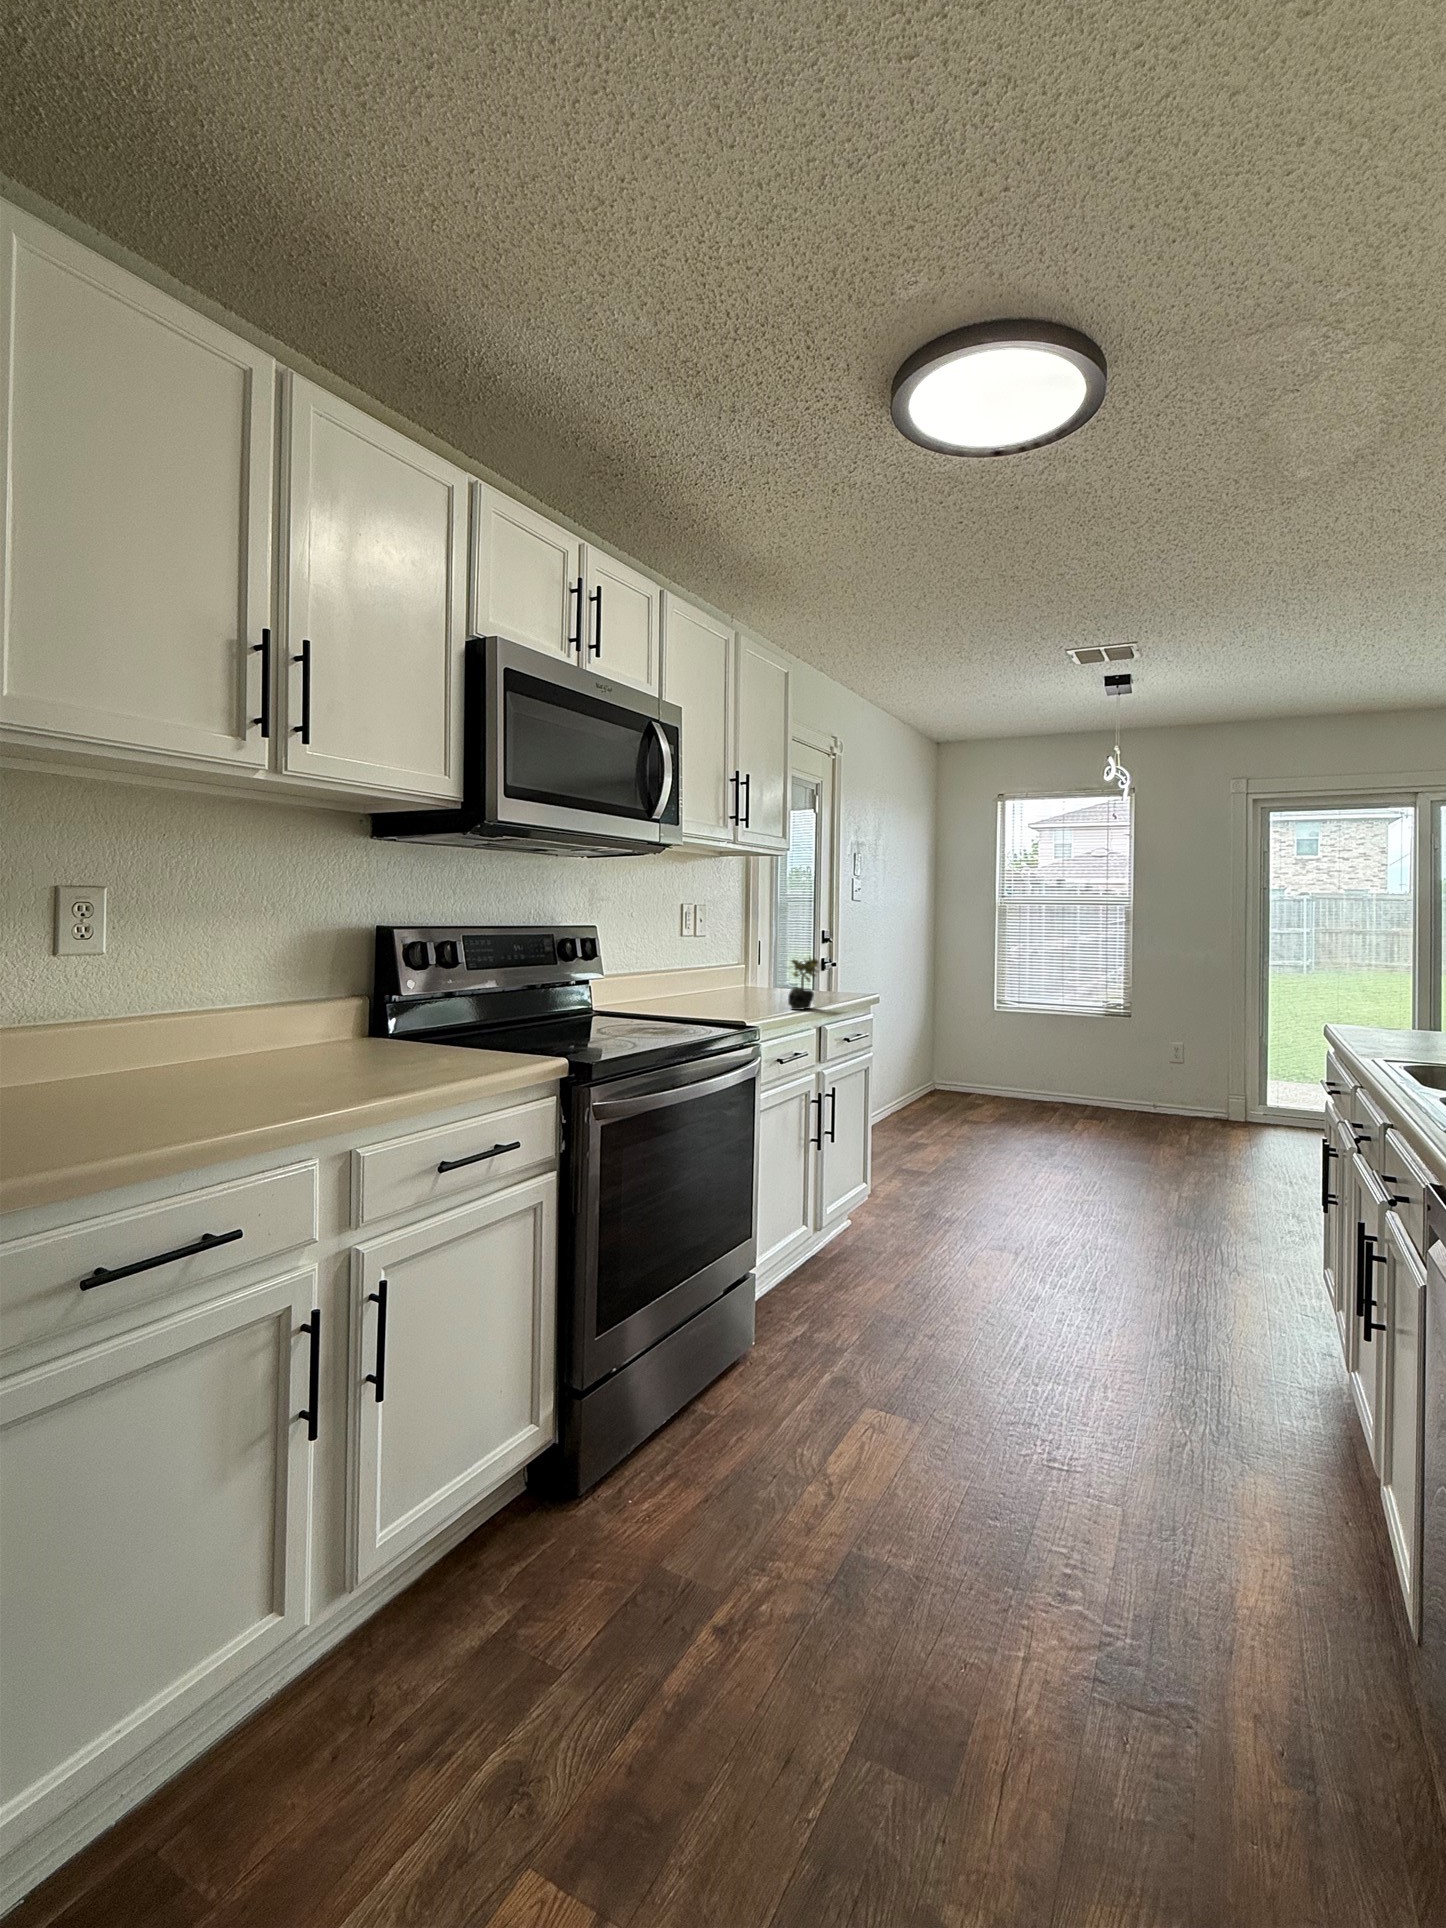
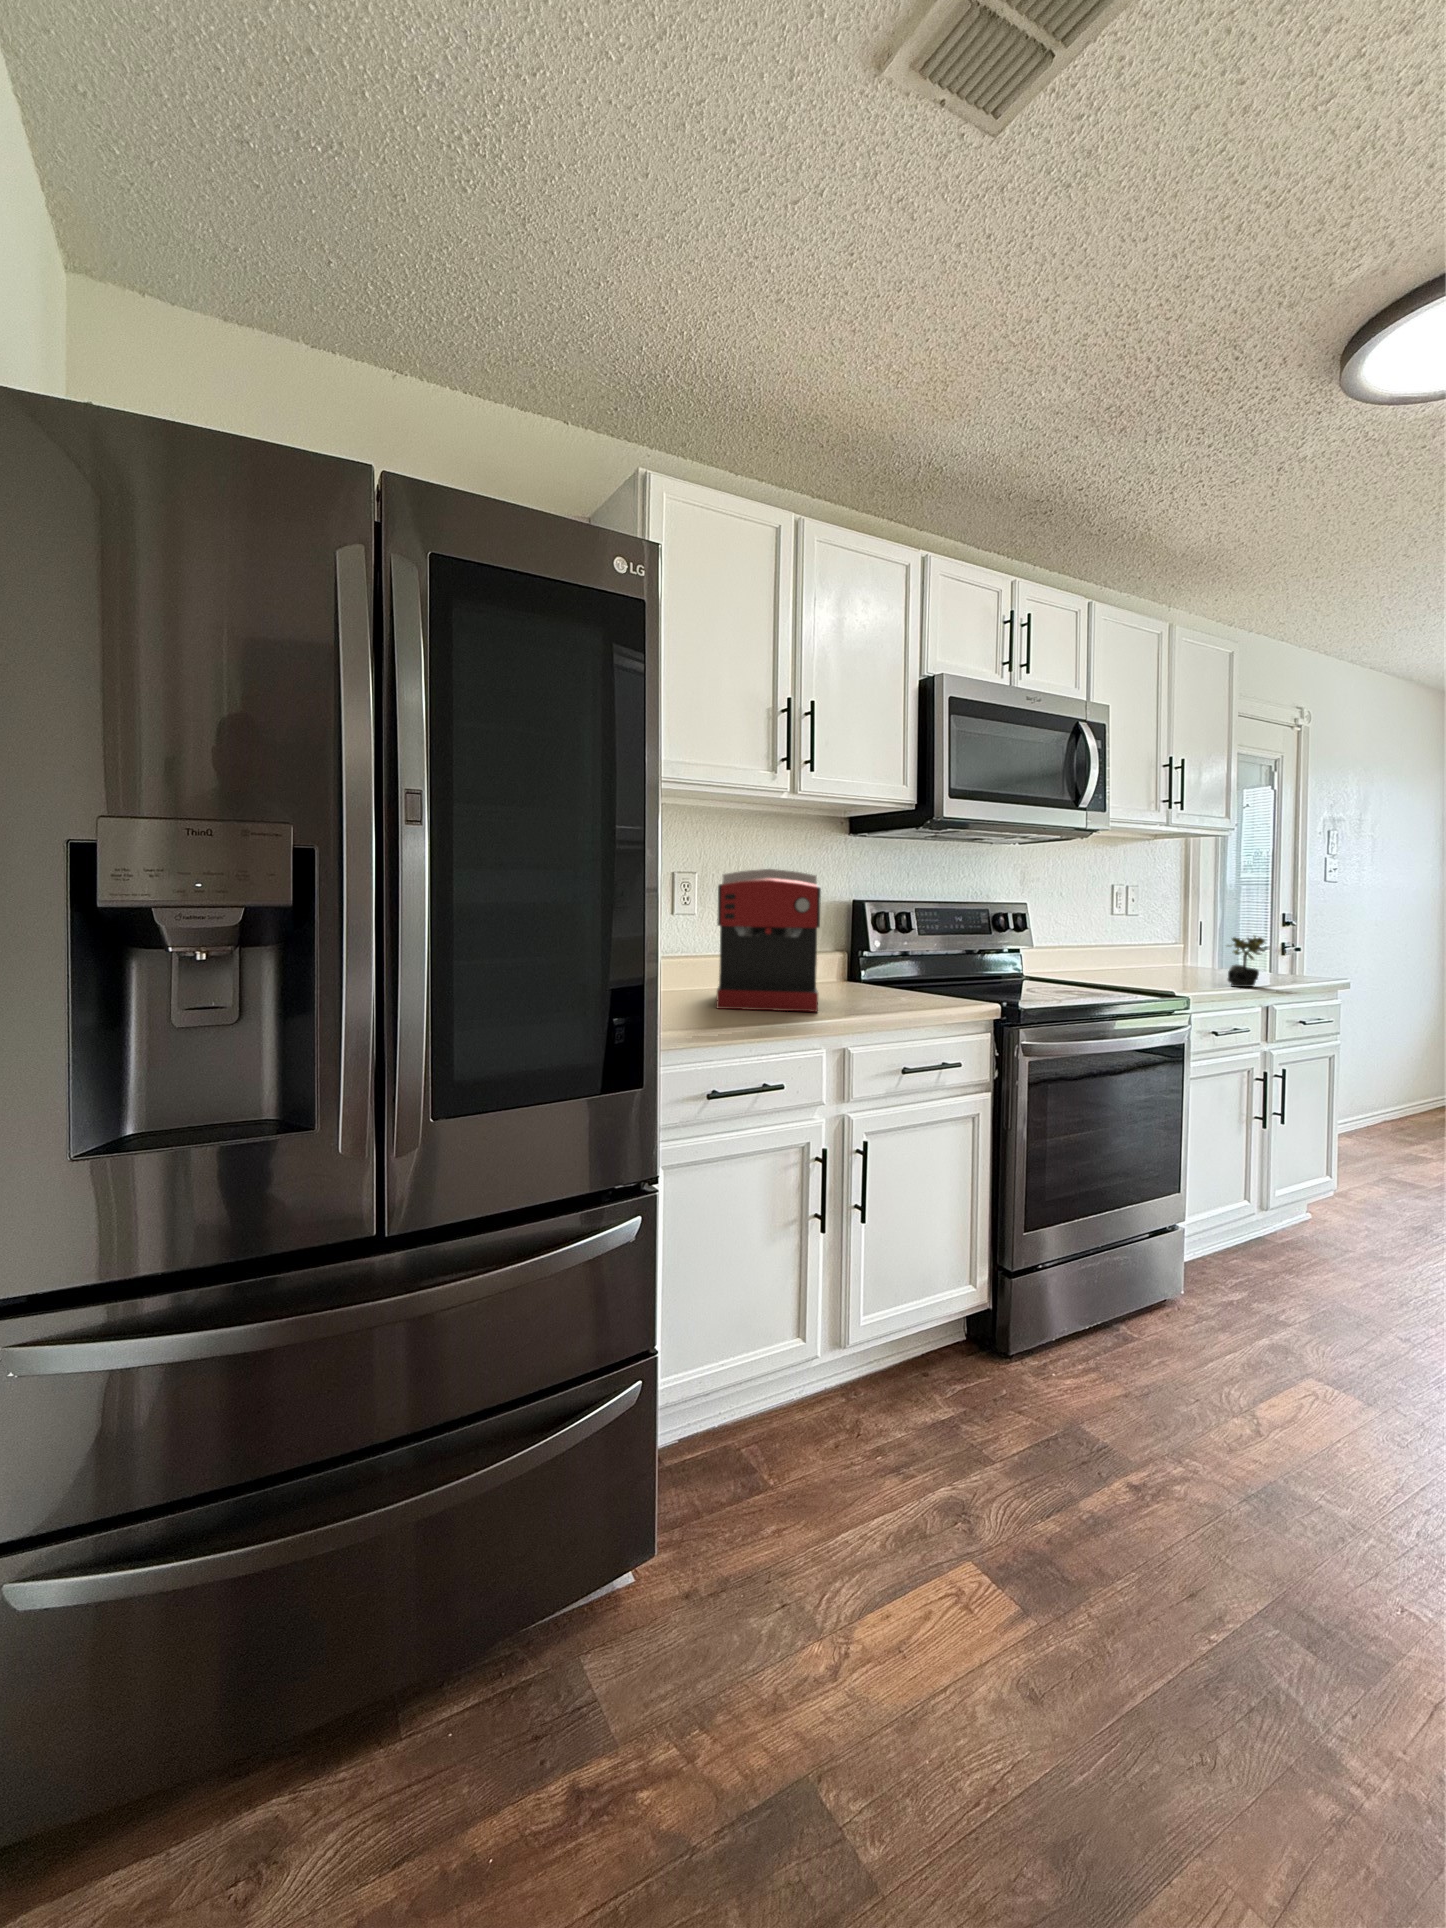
coffee maker: none [126,885,314,1113] -> present [716,869,821,1012]

